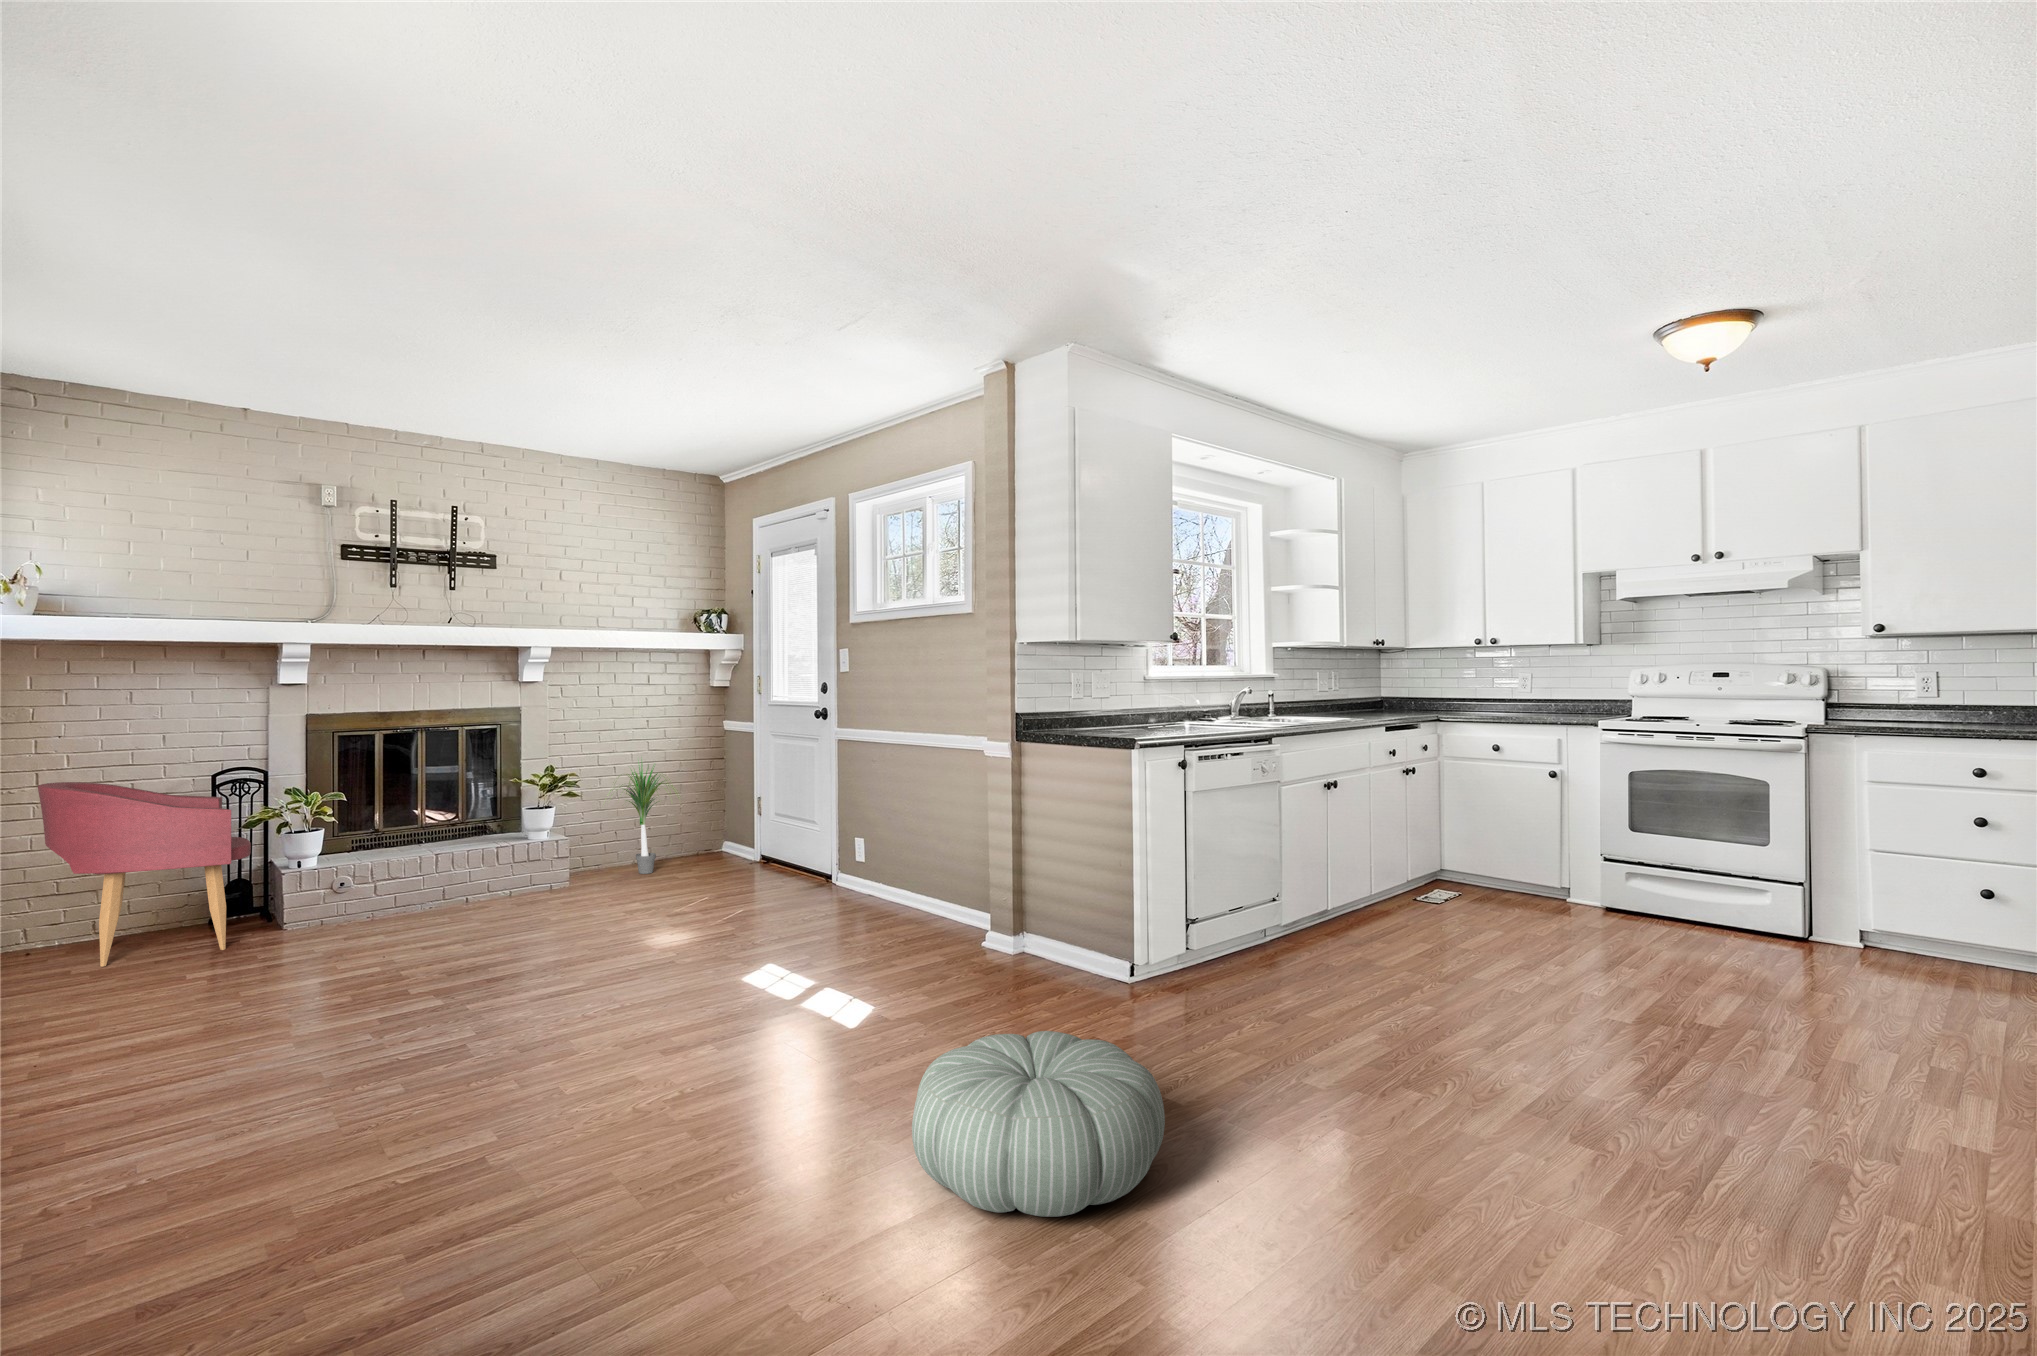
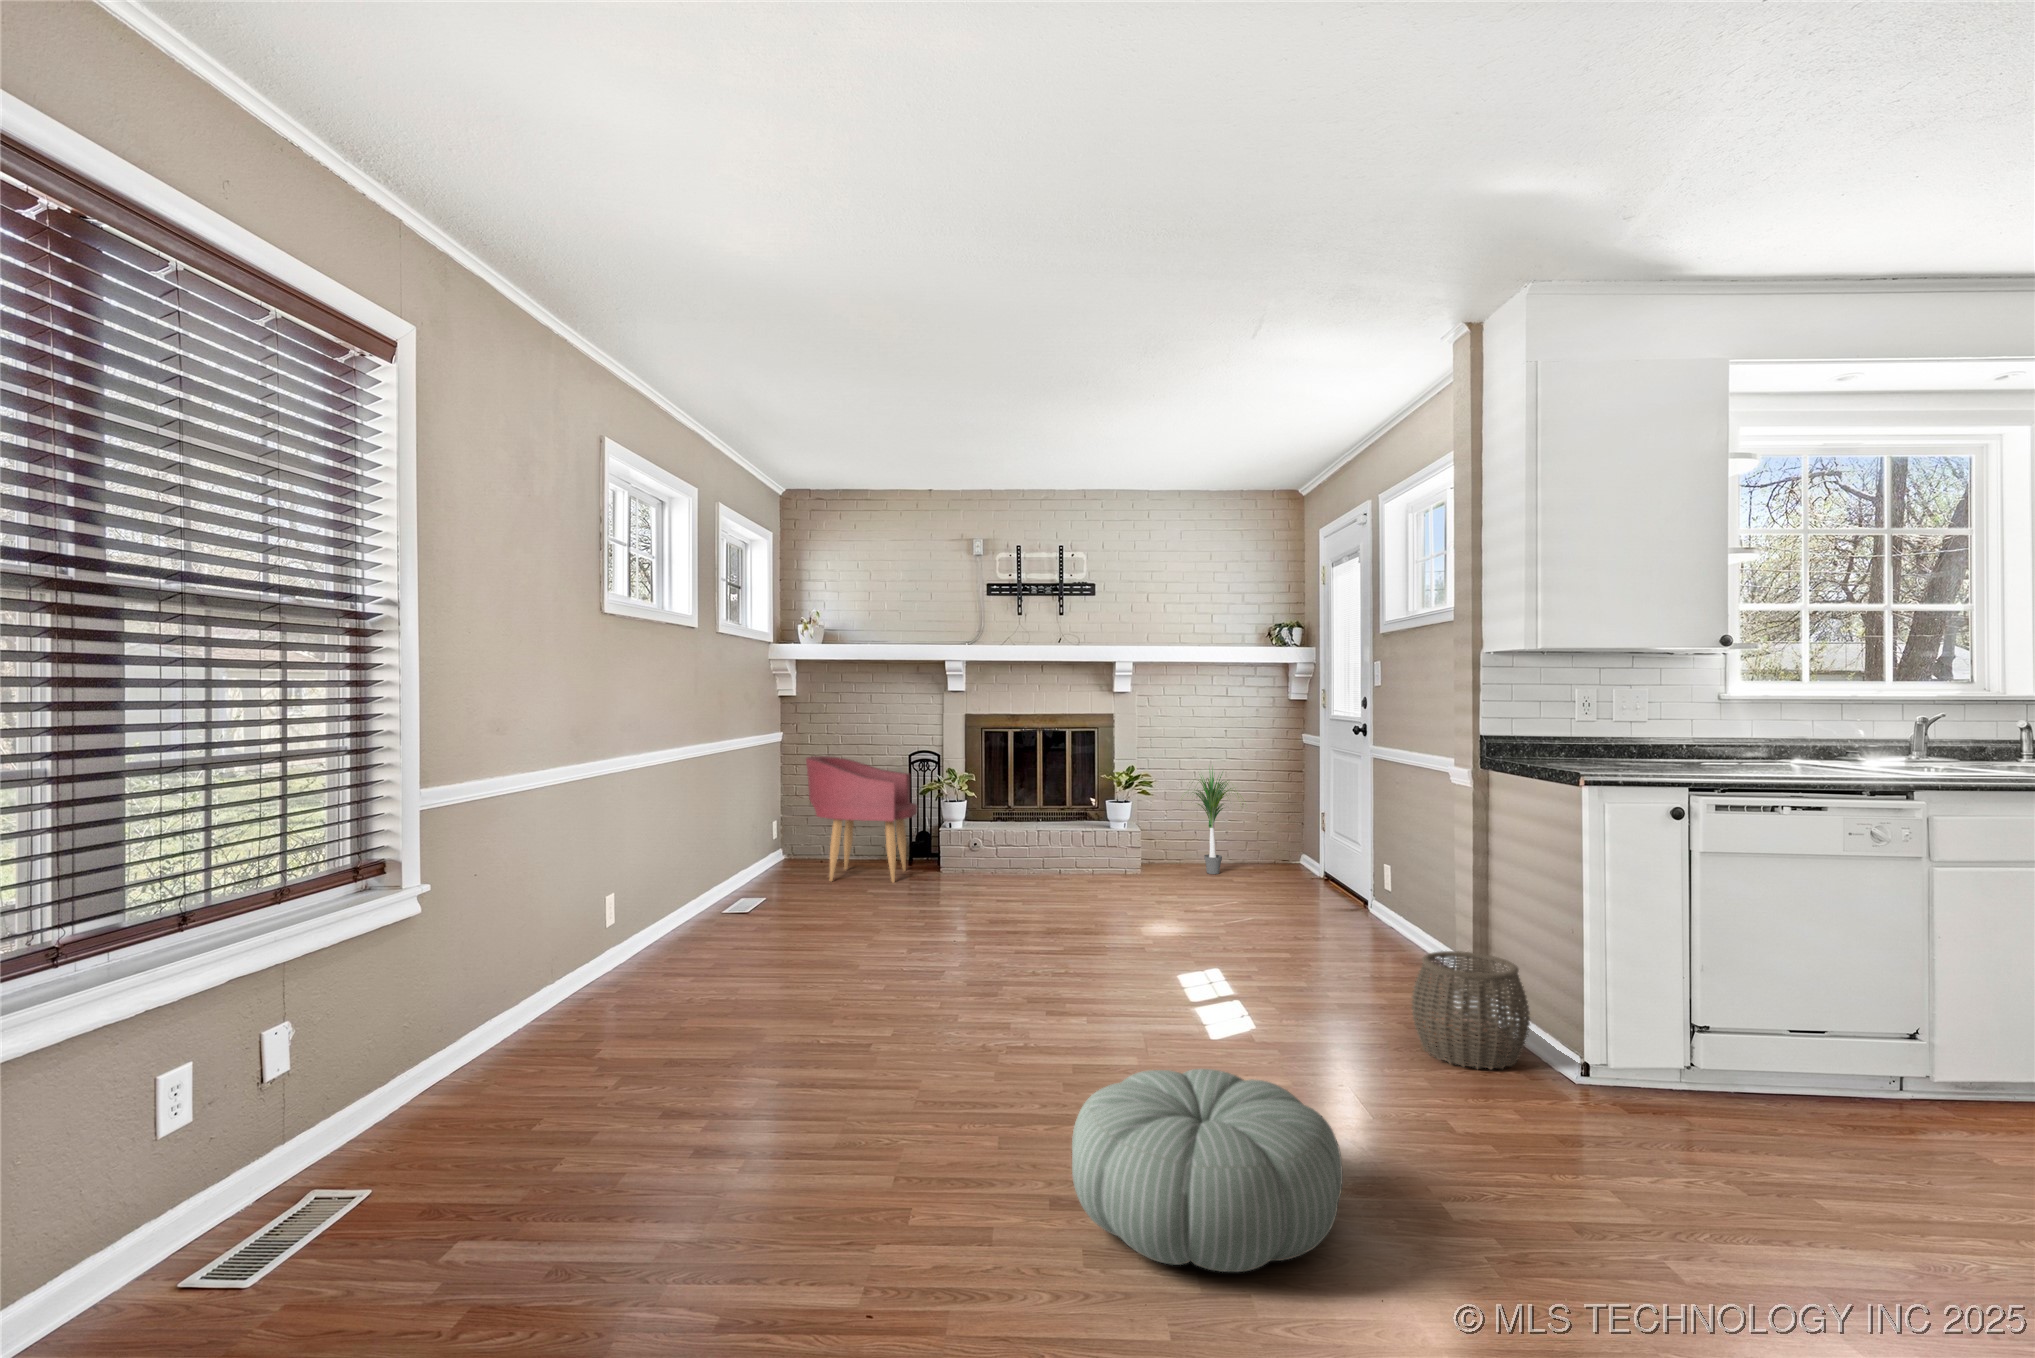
woven basket: none [1002,895,1095,991] -> present [1411,951,1530,1069]

